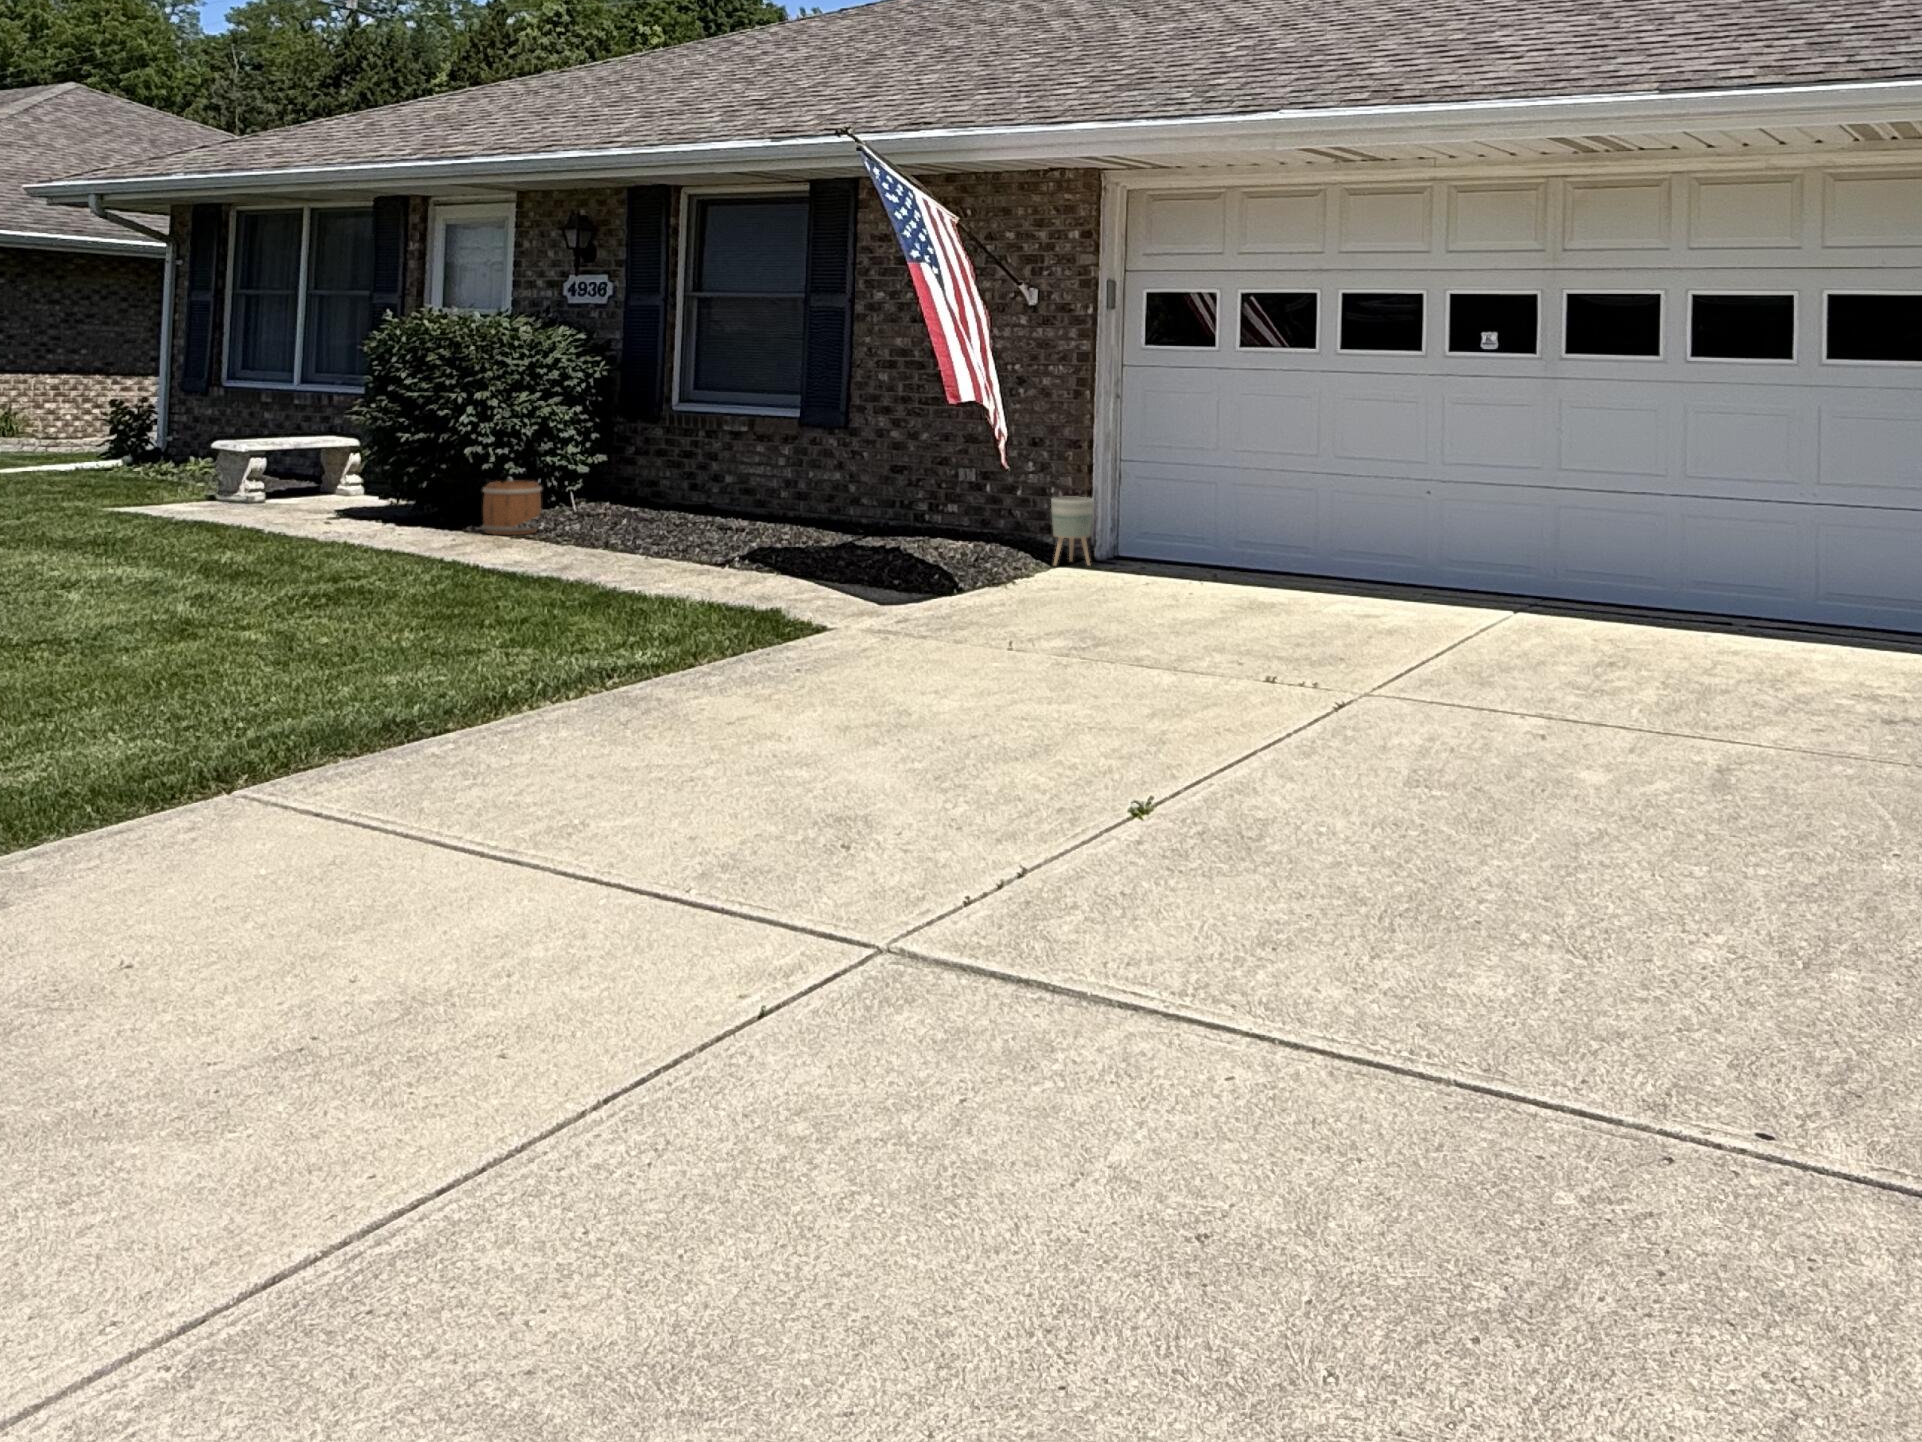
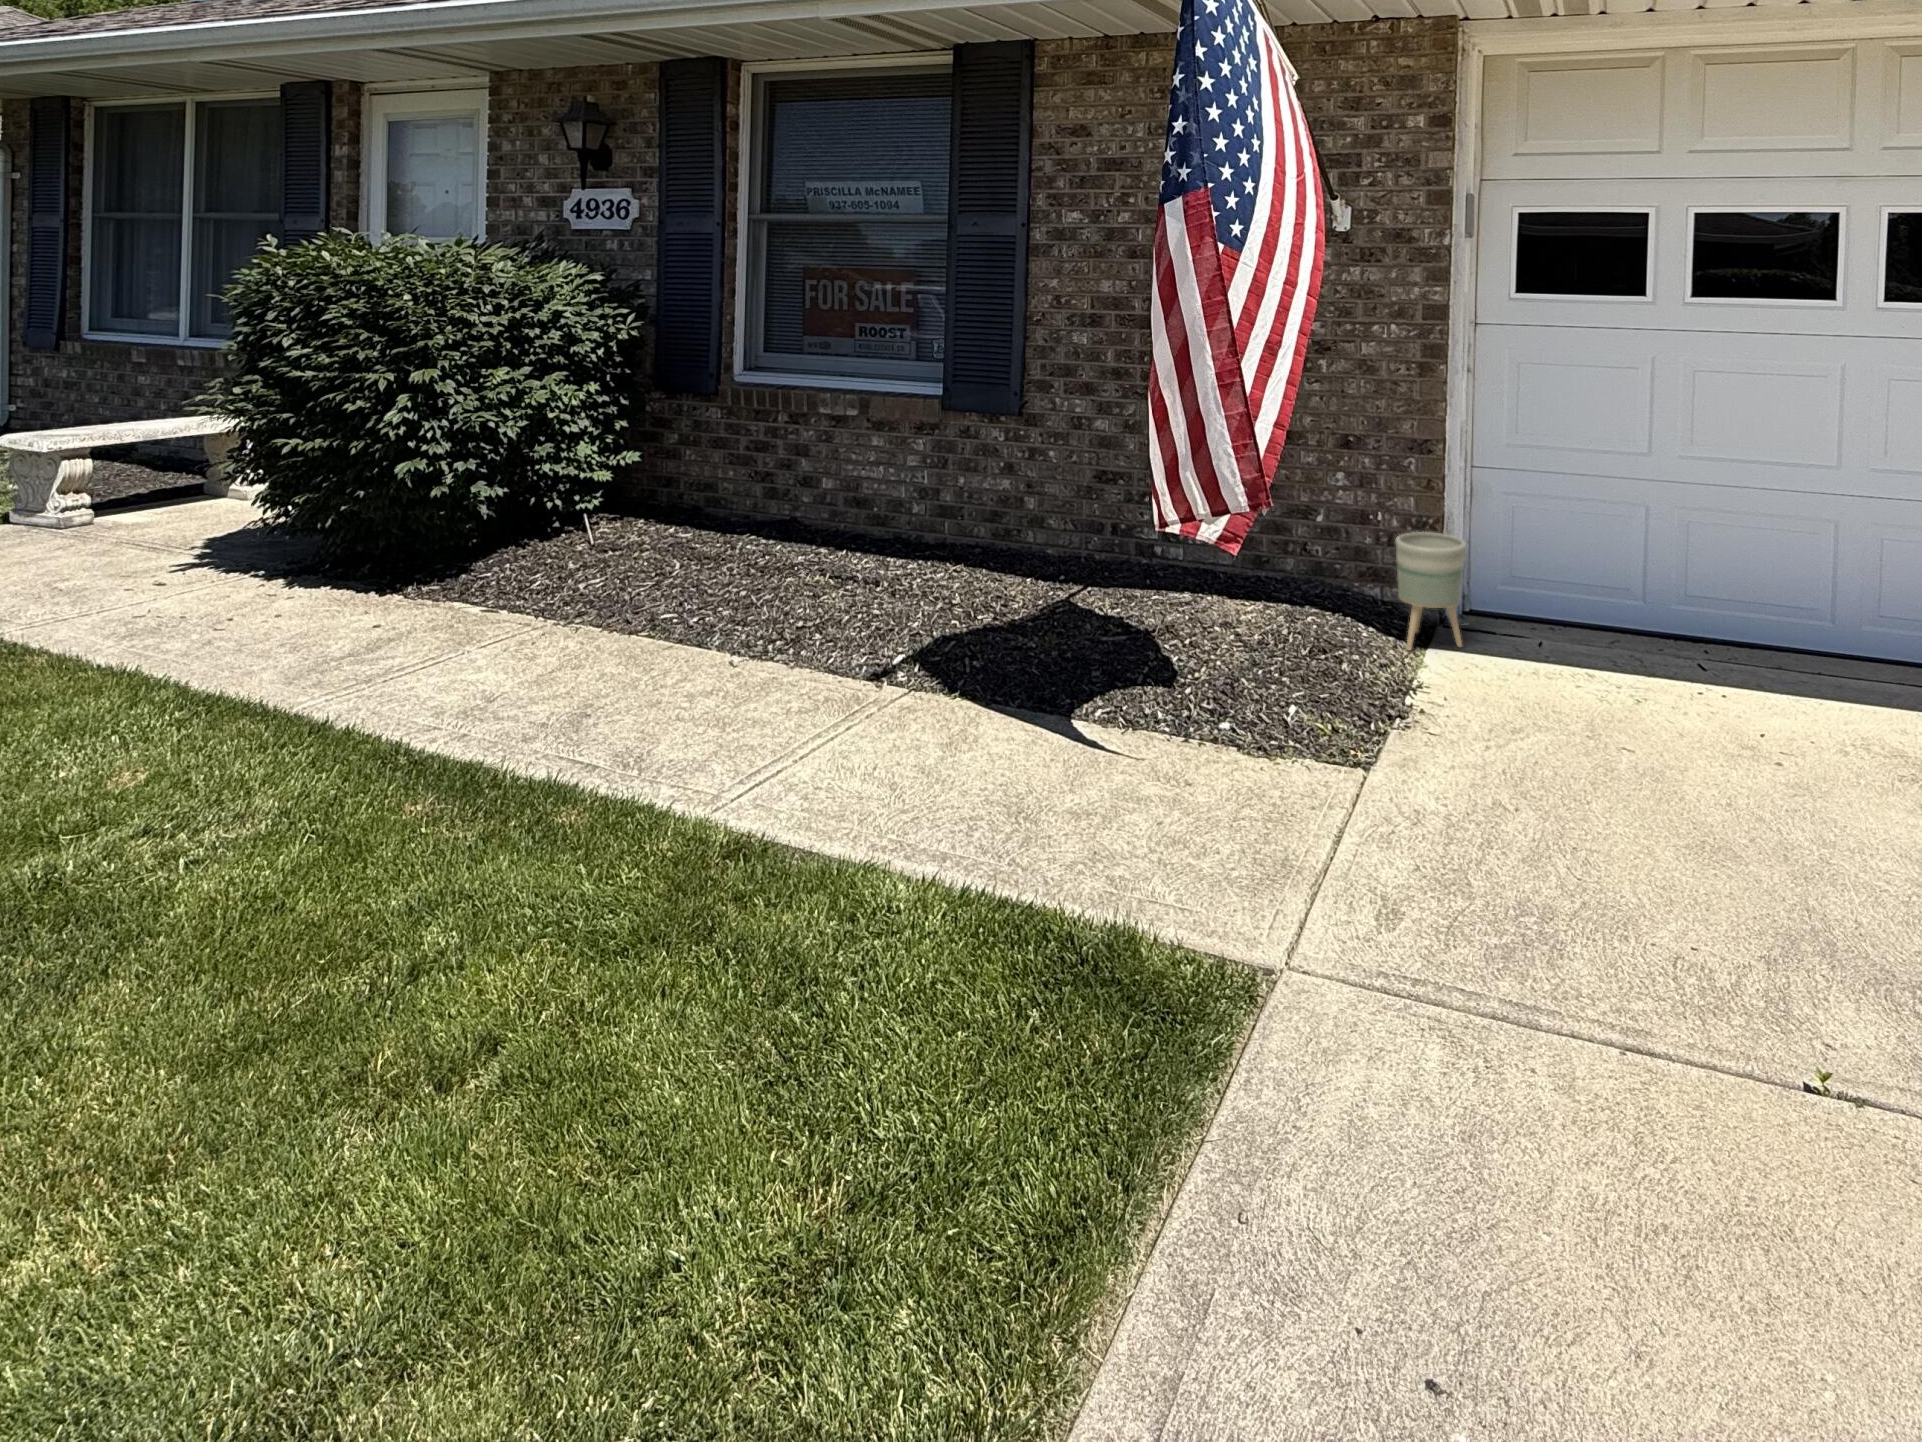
bucket: present [482,481,542,535] -> none [432,503,538,599]

